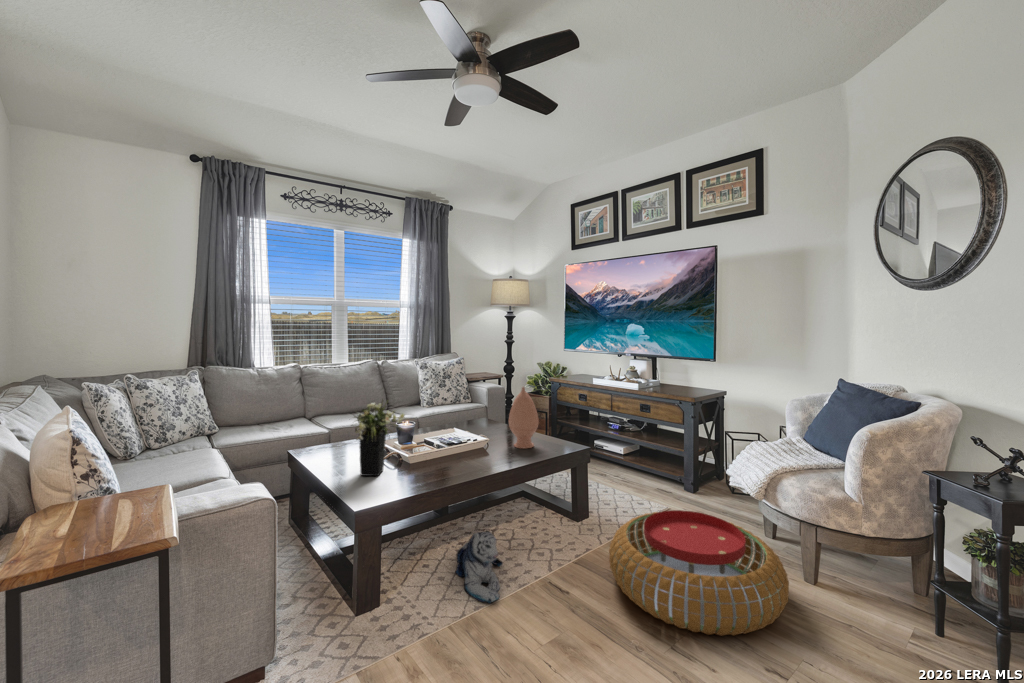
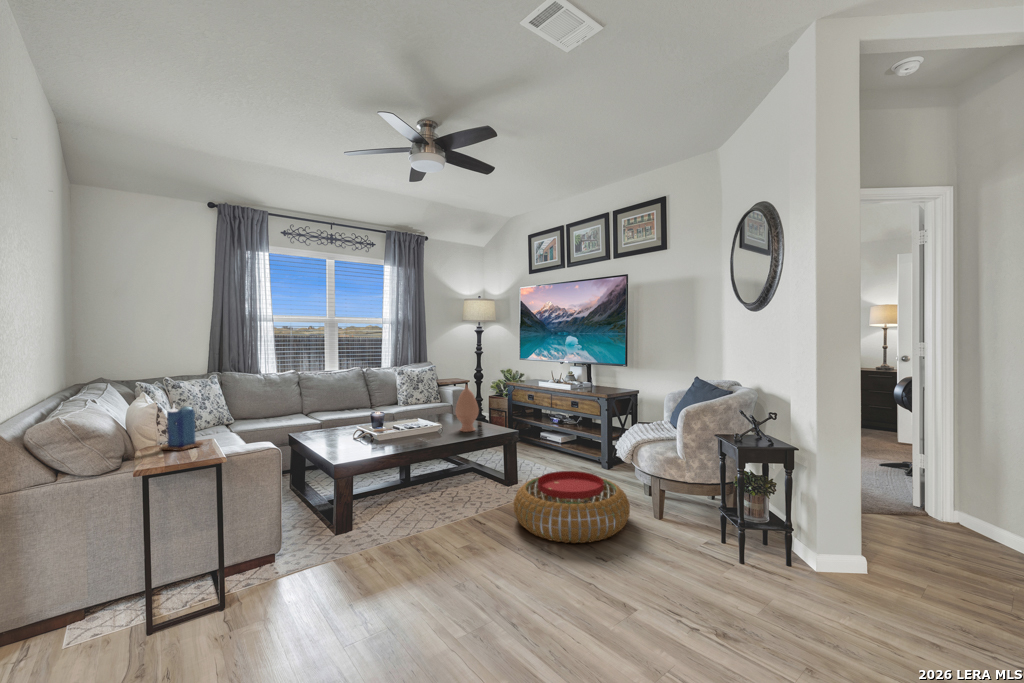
flower arrangement: present [354,400,406,476] -> none [330,392,375,447]
candle: none [52,439,137,528] -> present [159,404,203,451]
plush toy: present [455,531,503,603] -> none [406,484,442,530]

